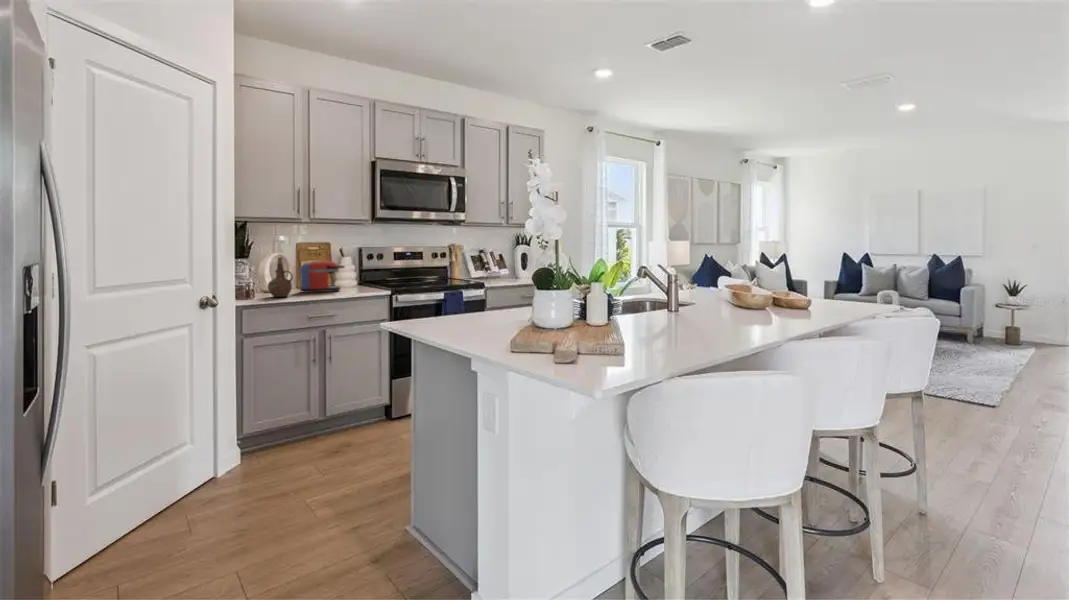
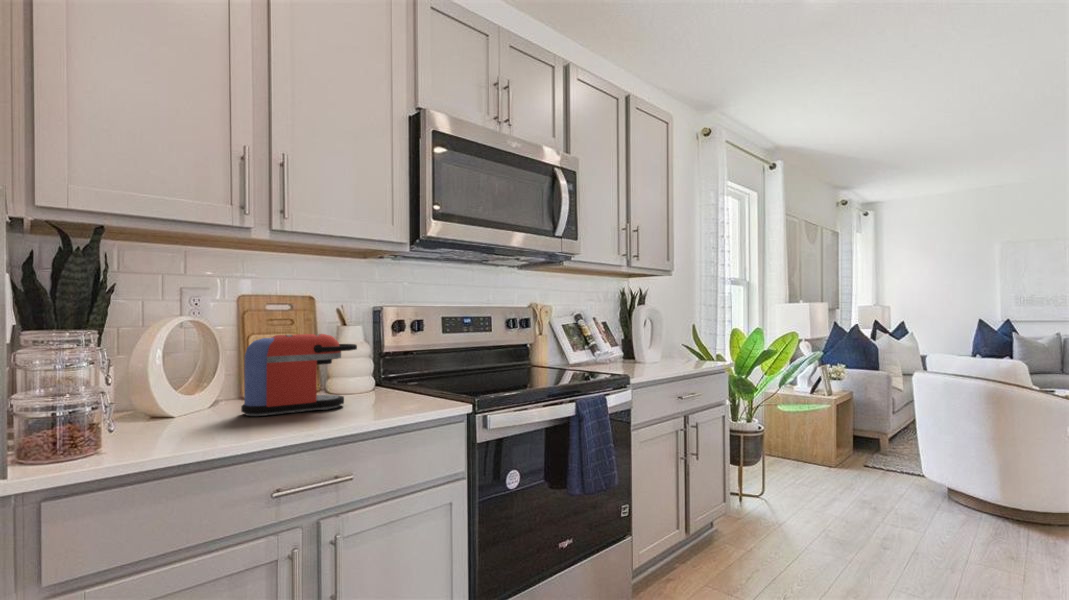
ceramic pitcher: present [268,257,293,297] -> none [141,322,222,440]

